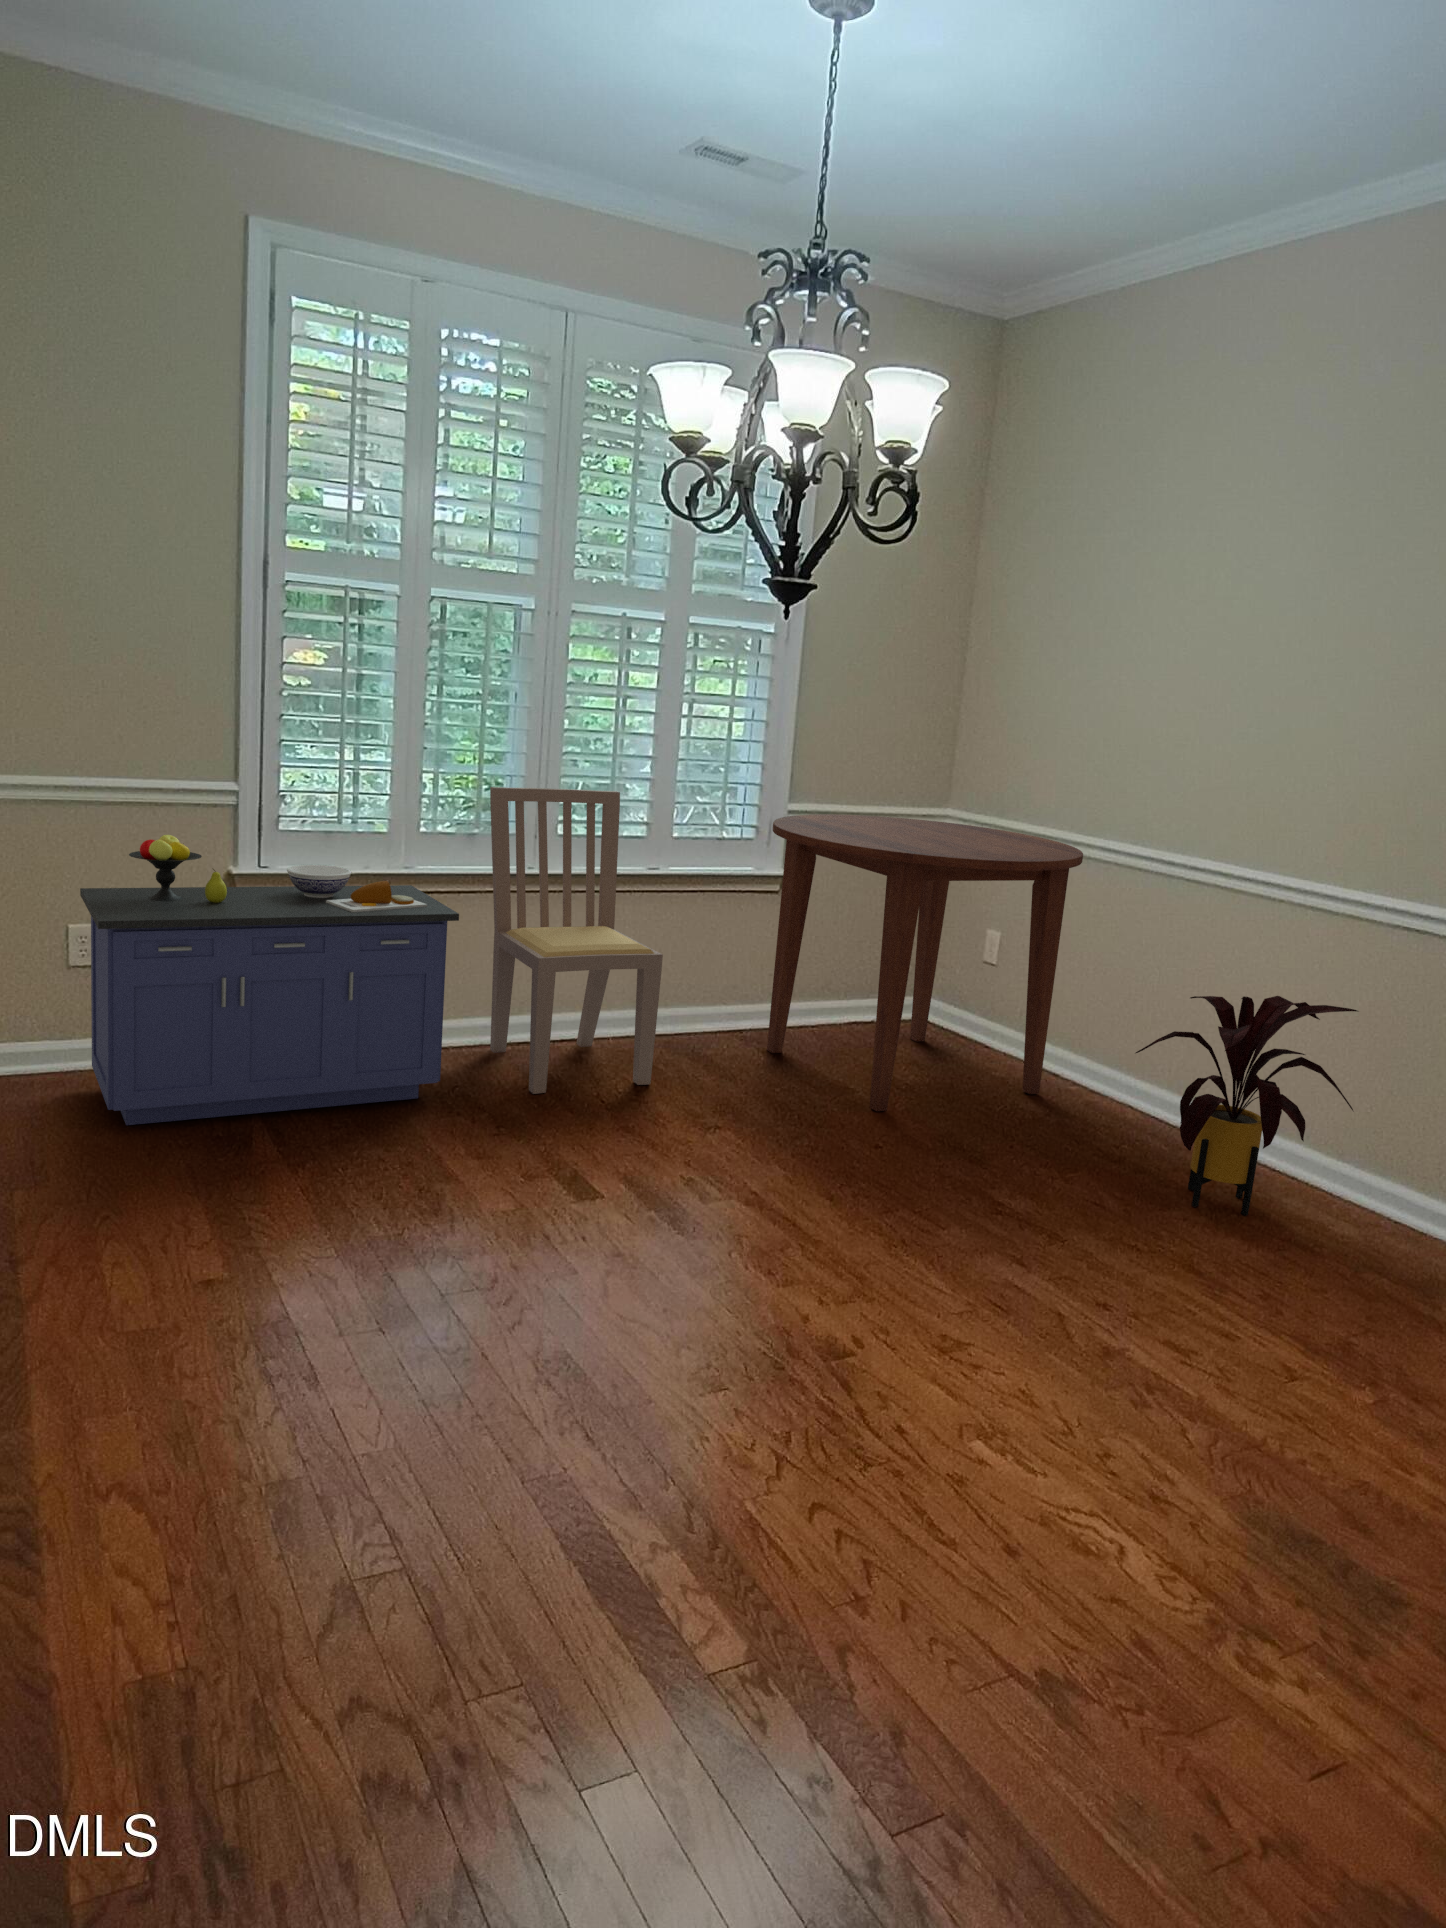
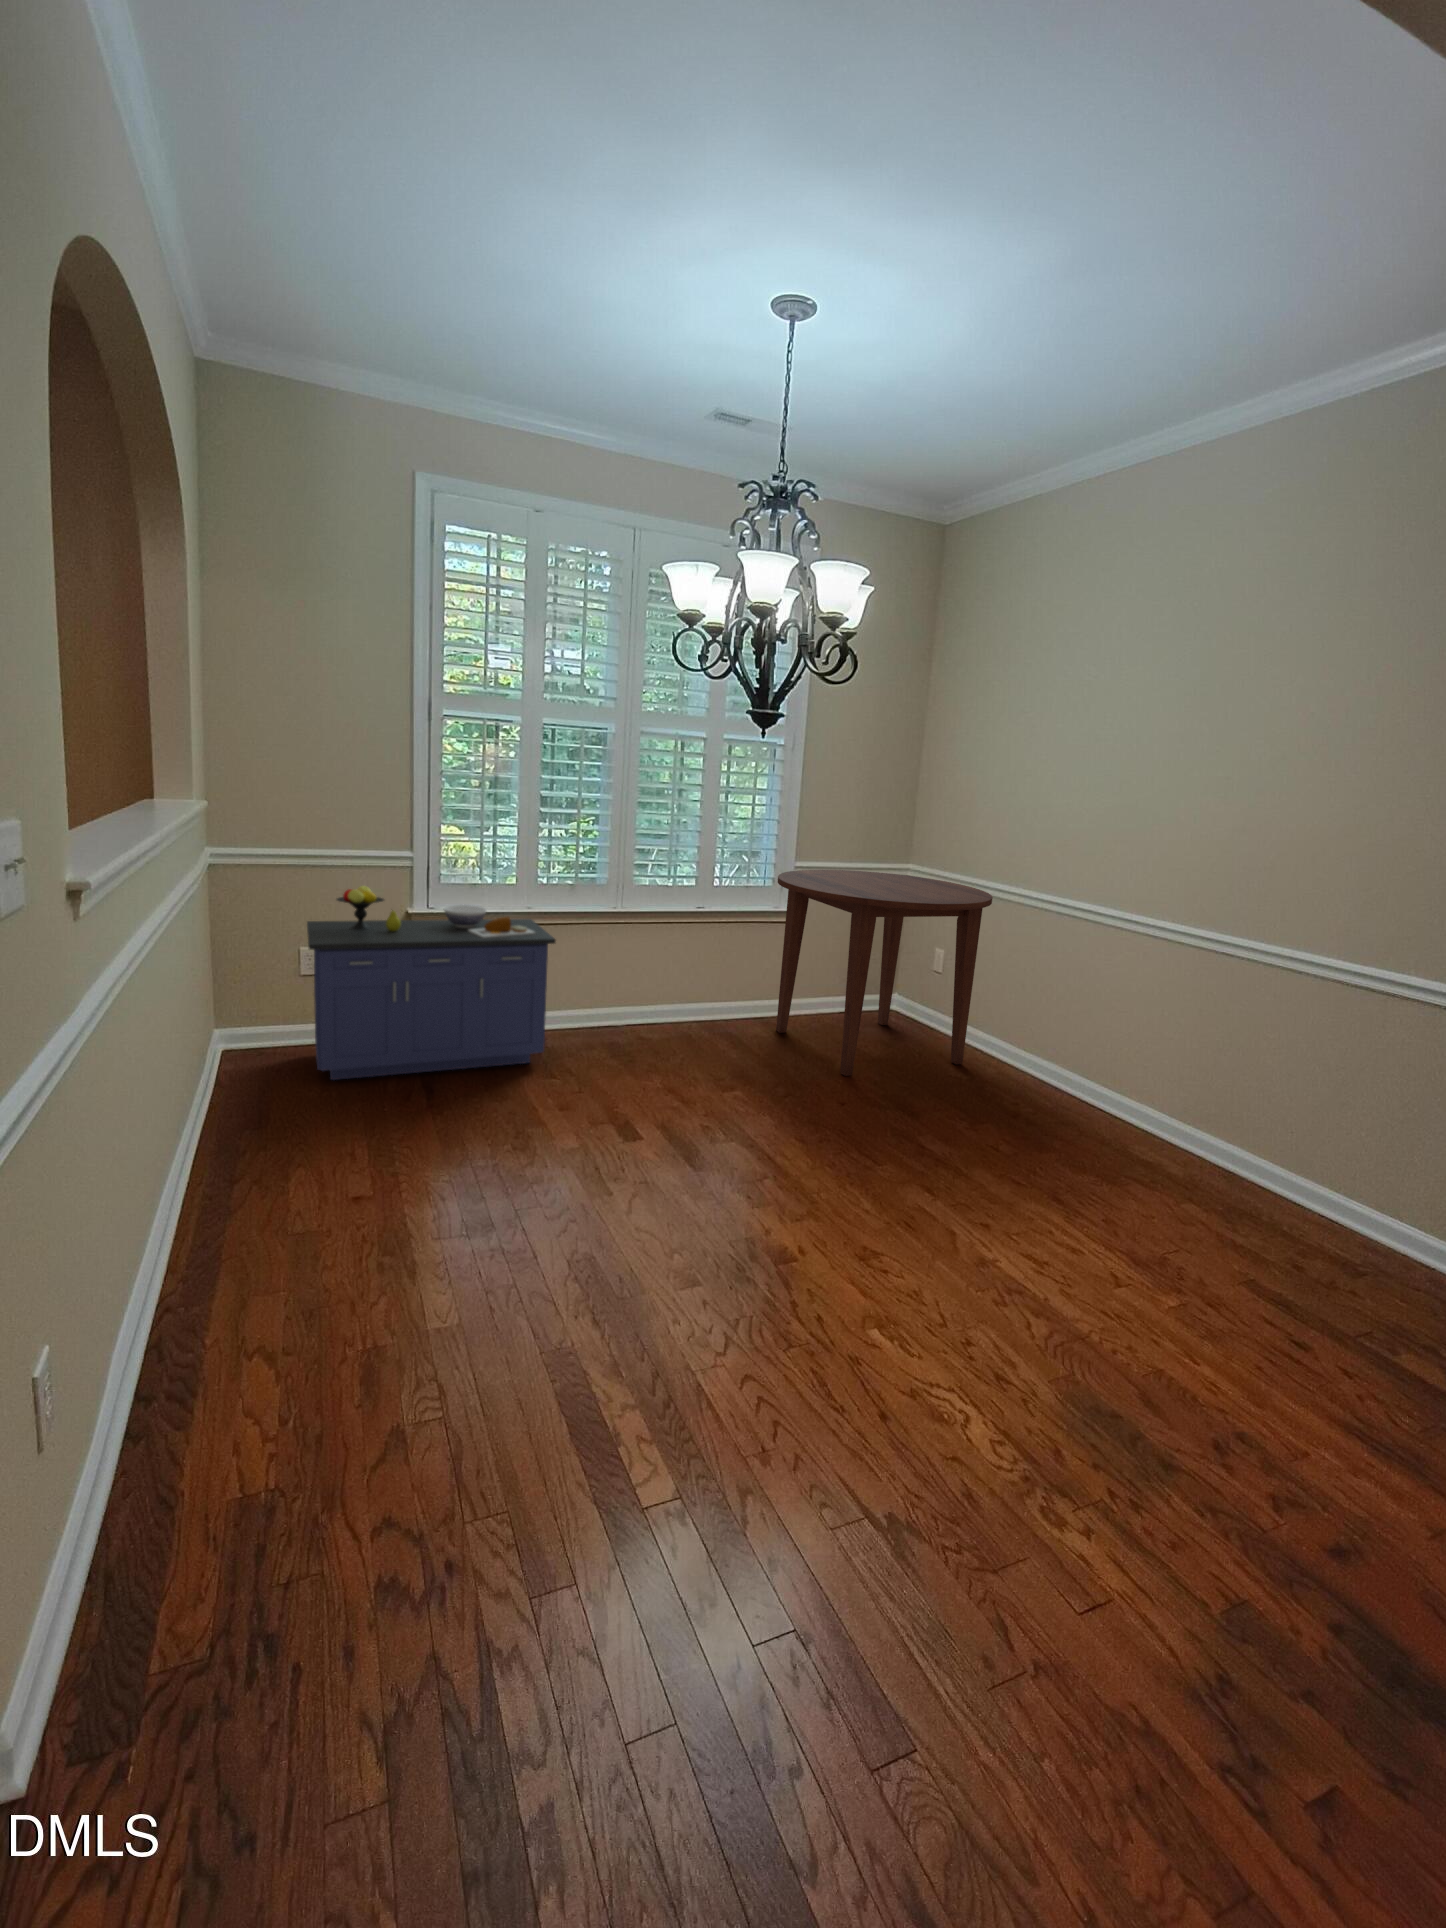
dining chair: present [490,787,663,1094] -> none [585,852,698,1061]
house plant: present [1136,996,1357,1215] -> none [1019,1000,1182,1157]

